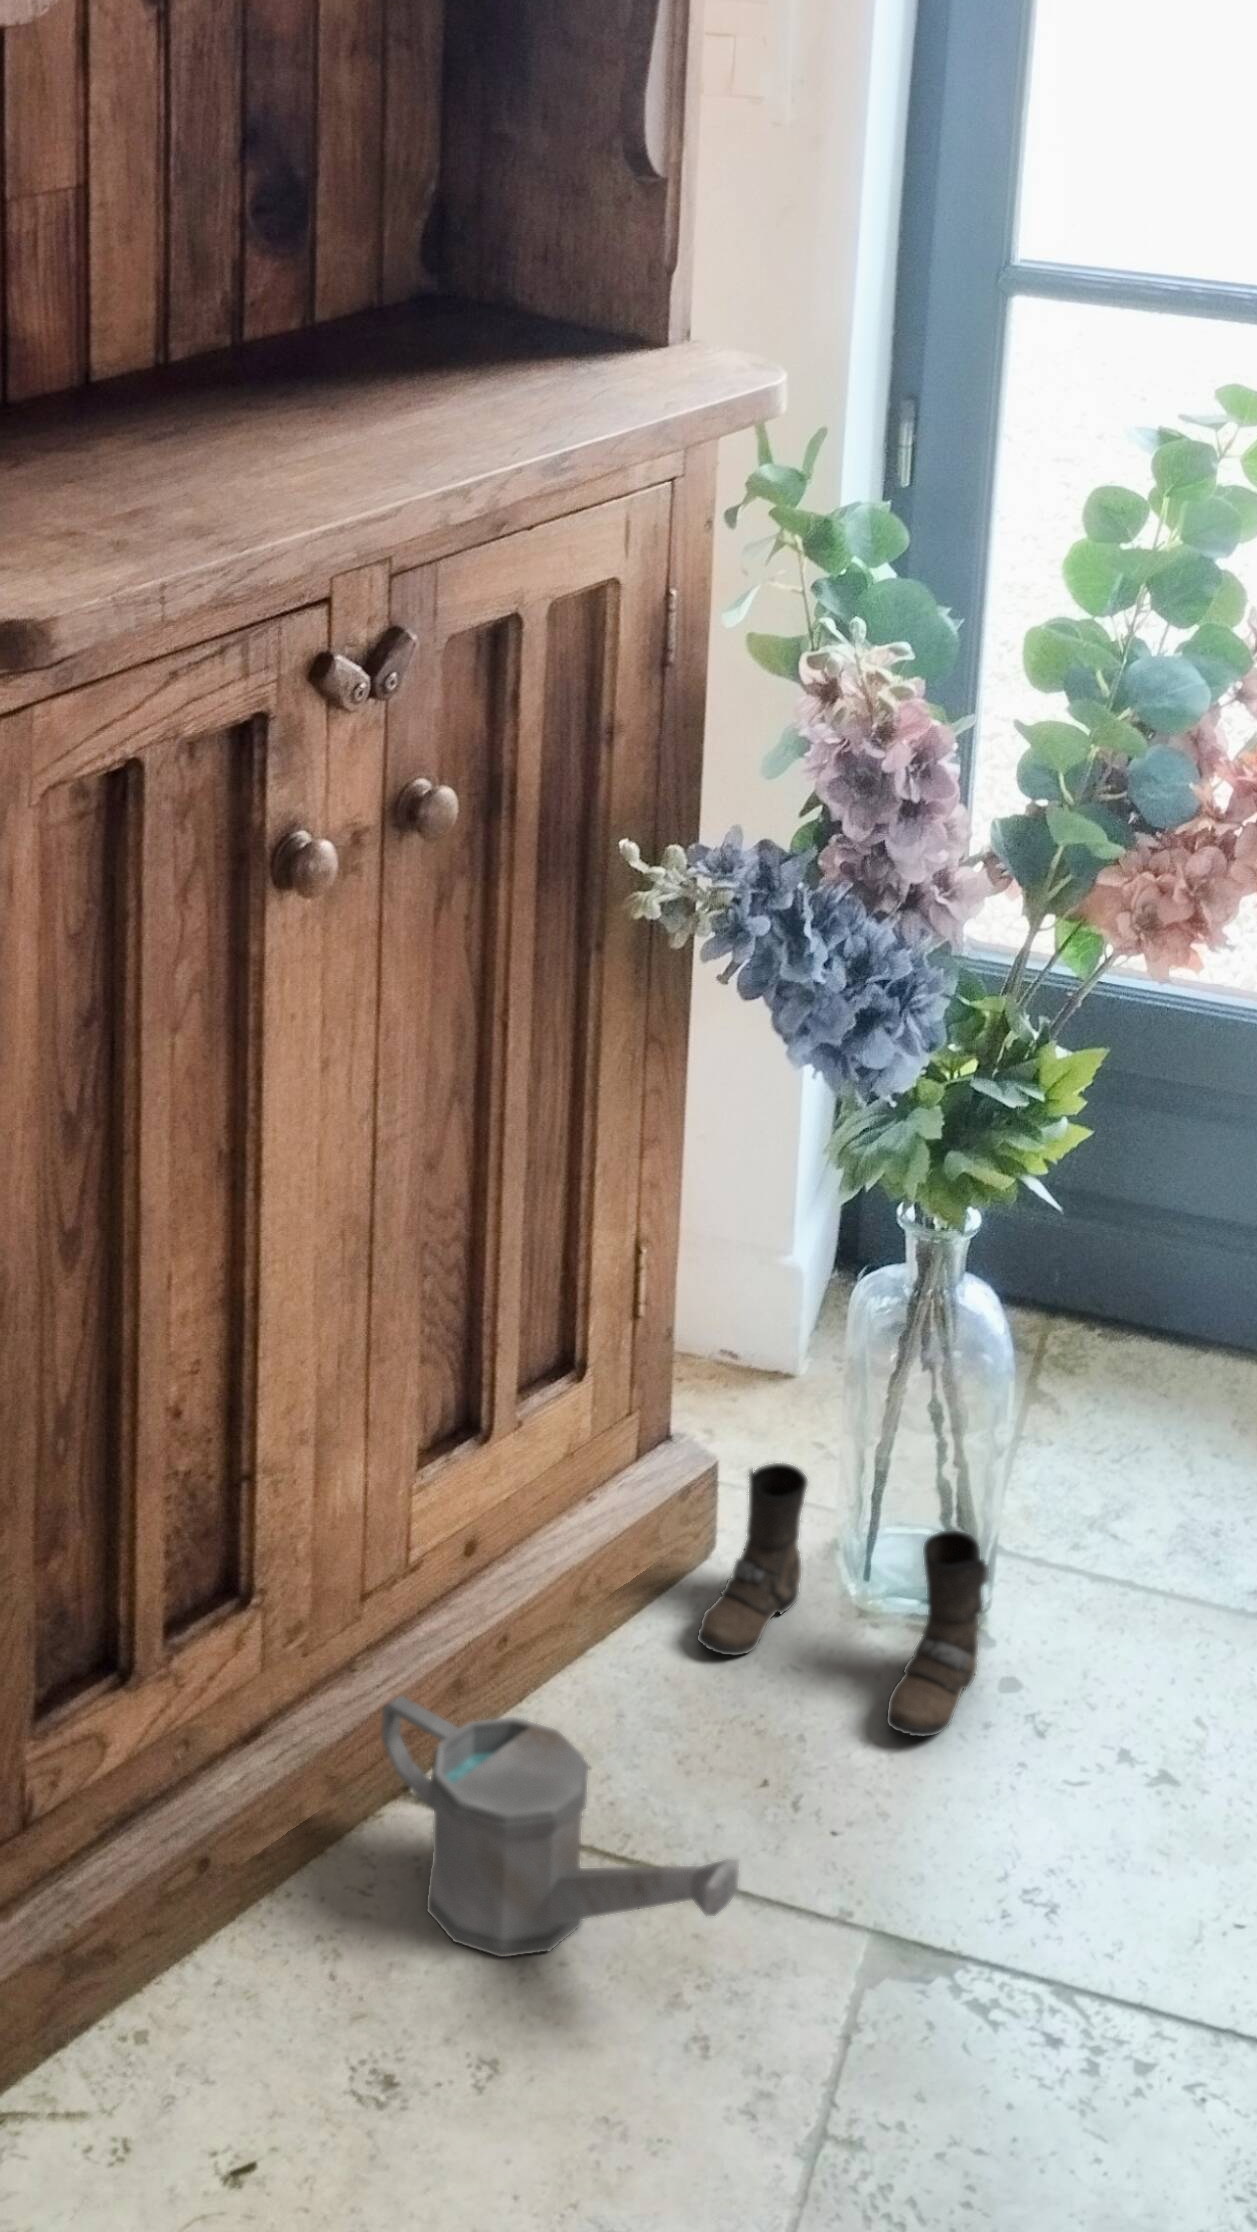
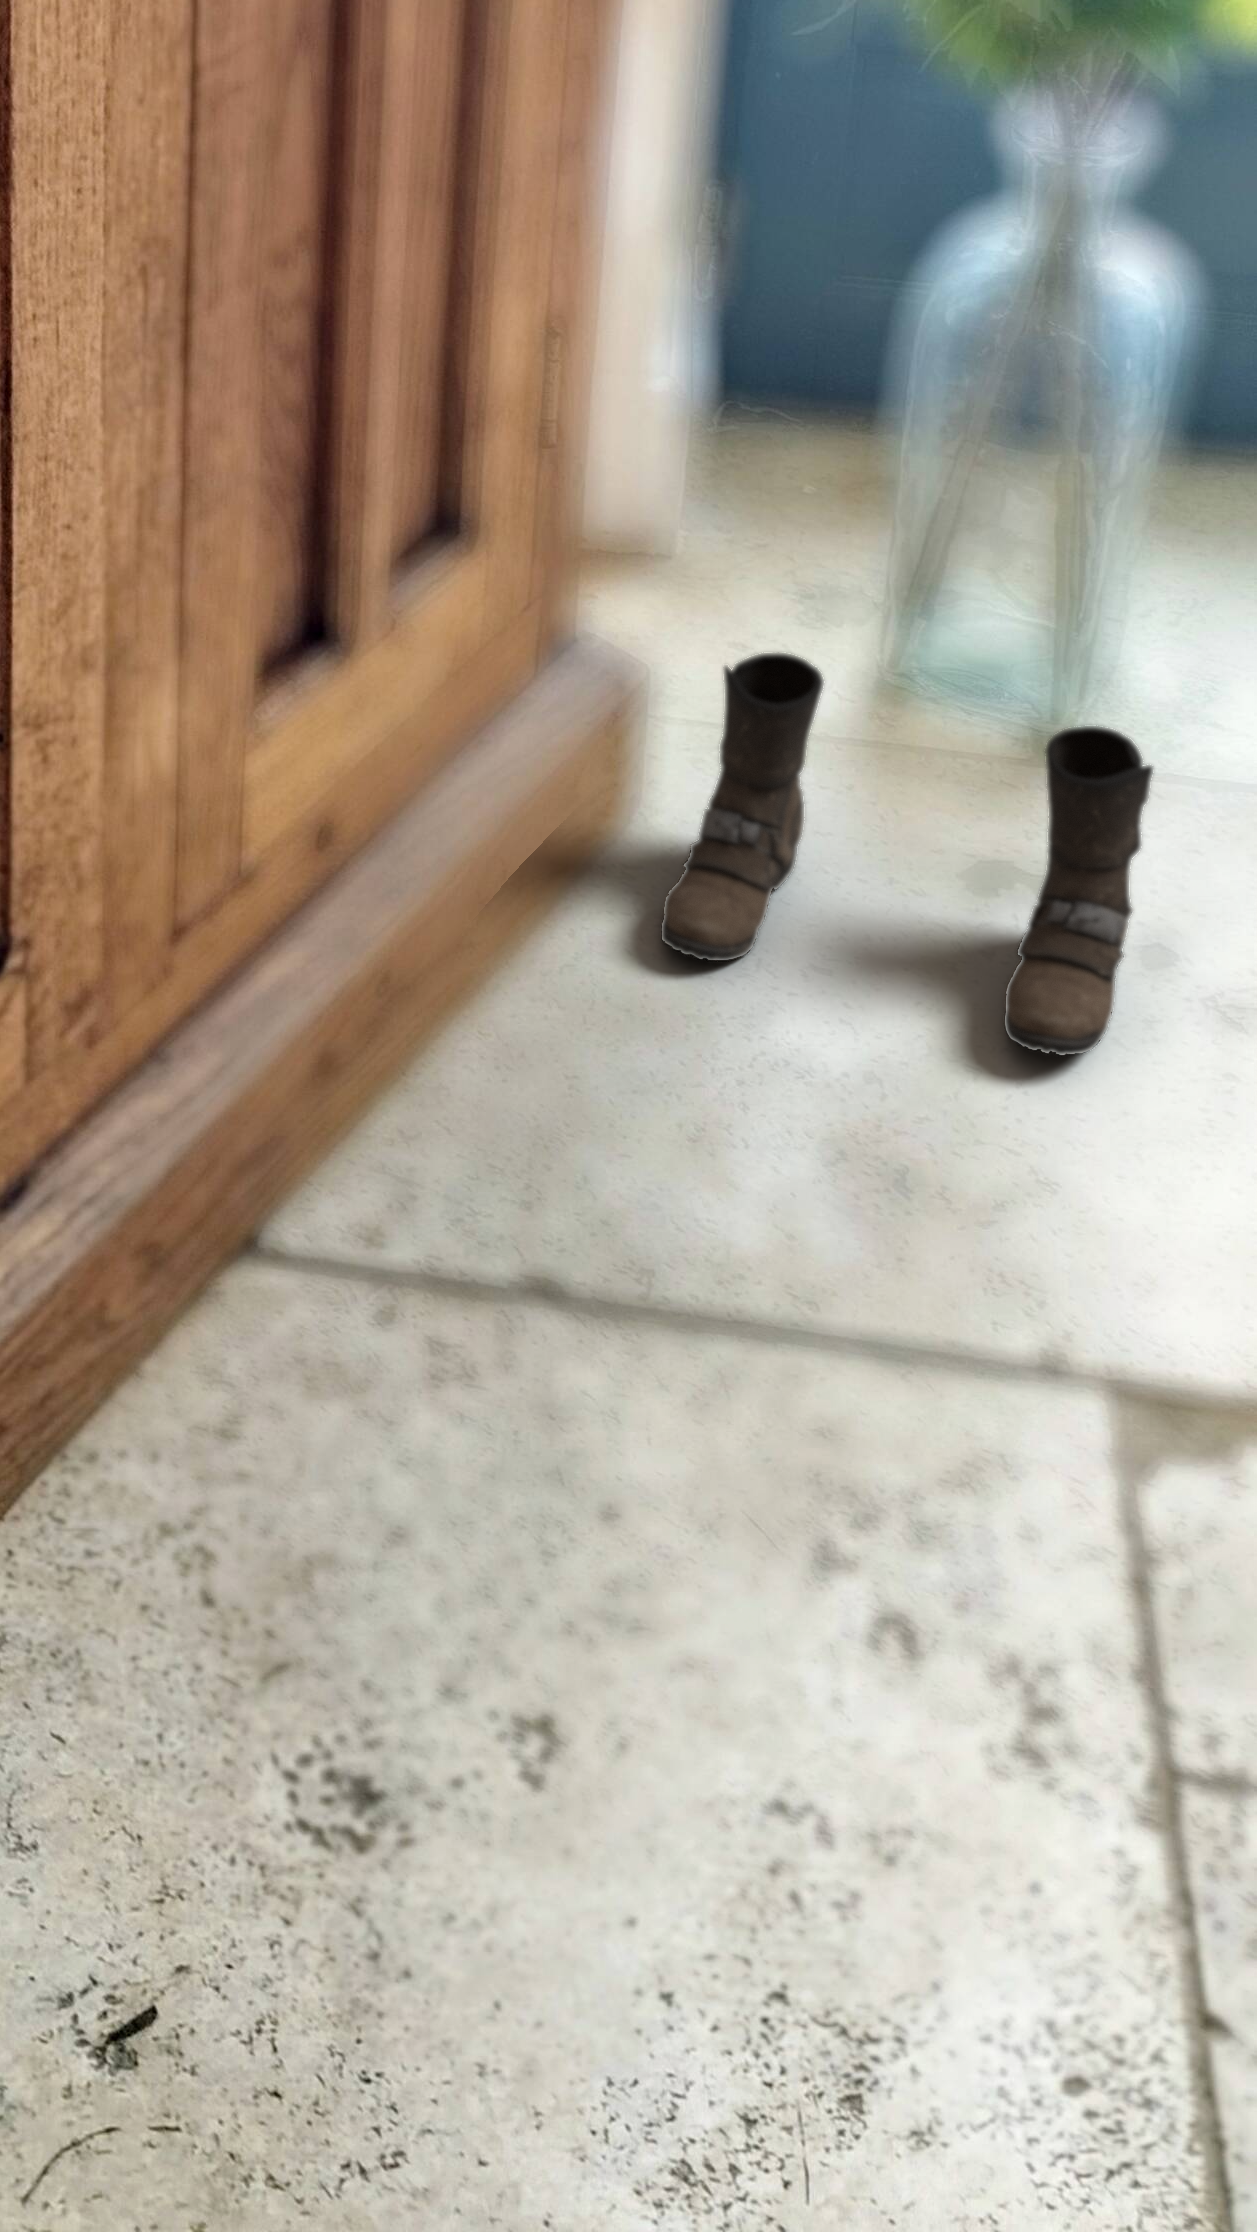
watering can: present [381,1696,739,1957] -> none [225,1090,973,1525]

